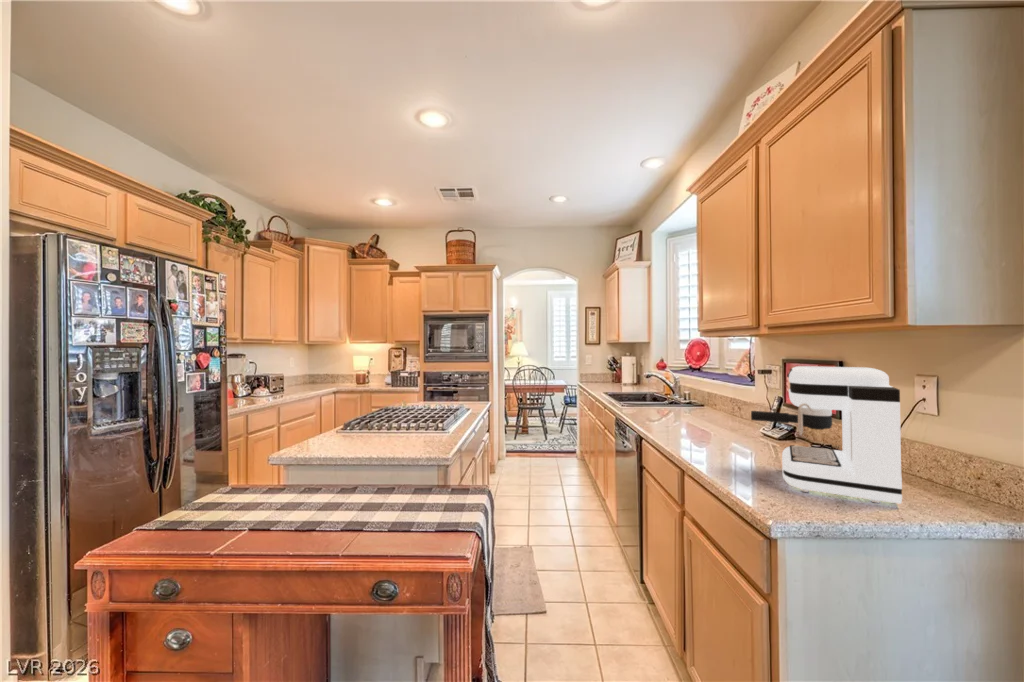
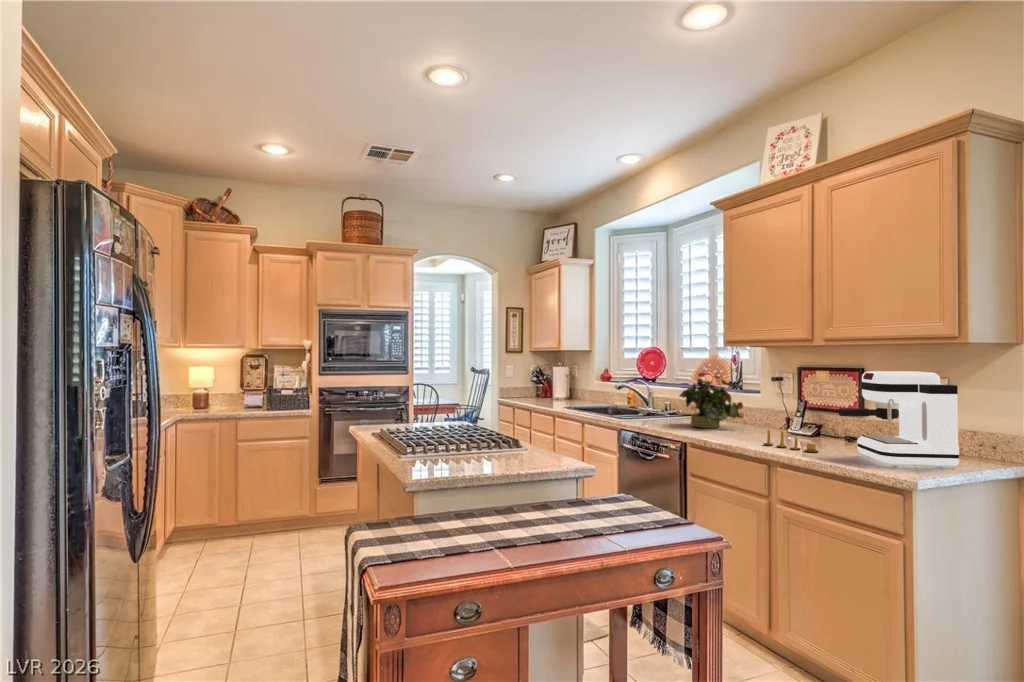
potted plant: none [667,362,728,420] -> present [679,372,743,428]
candle: none [701,426,747,460] -> present [763,429,818,453]

